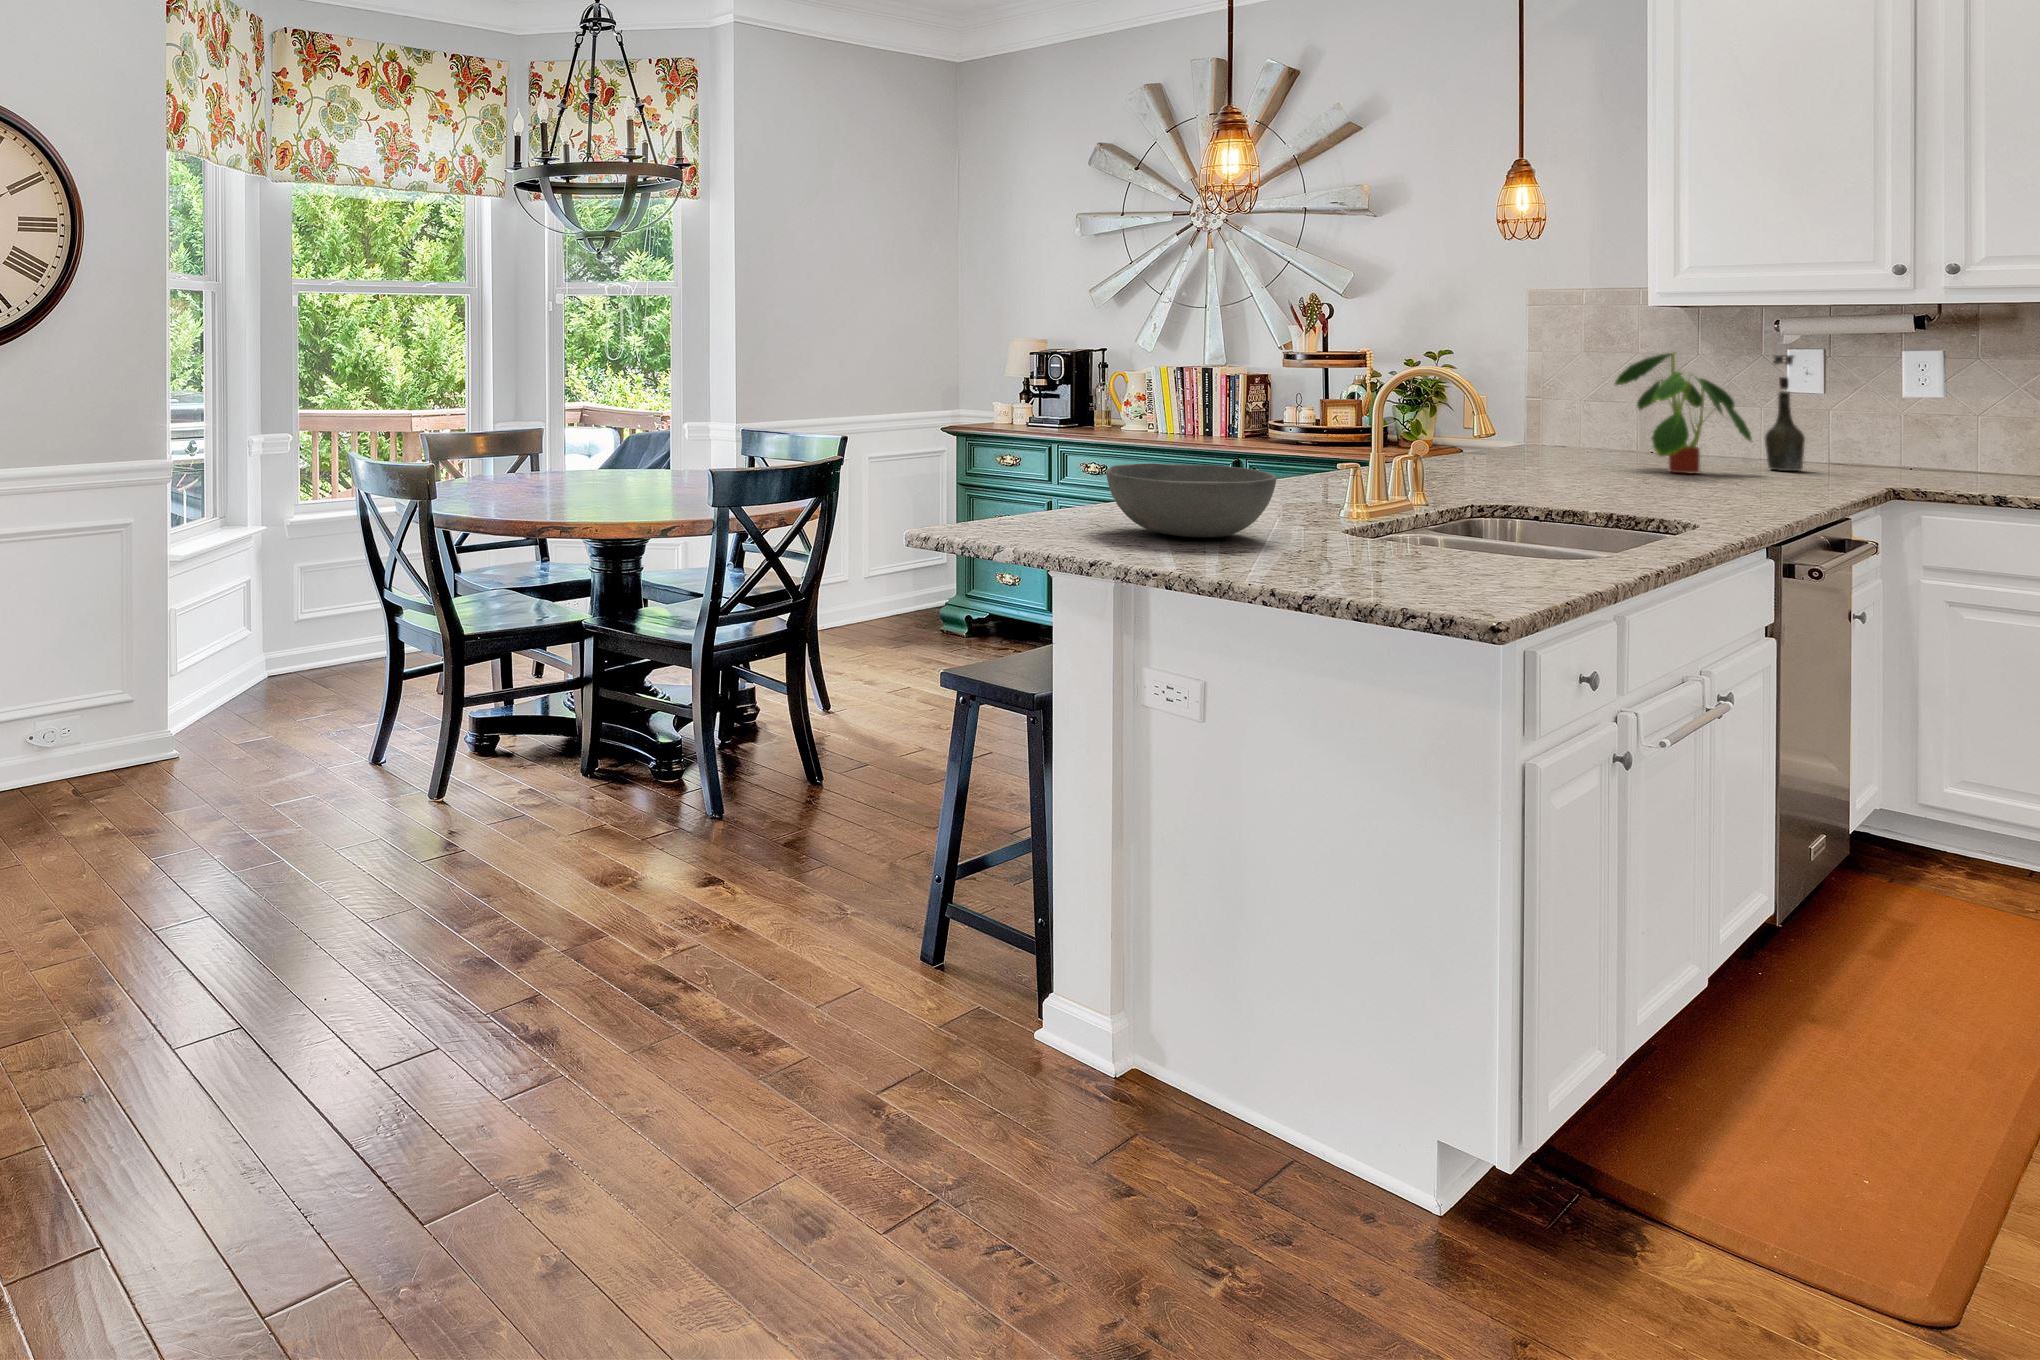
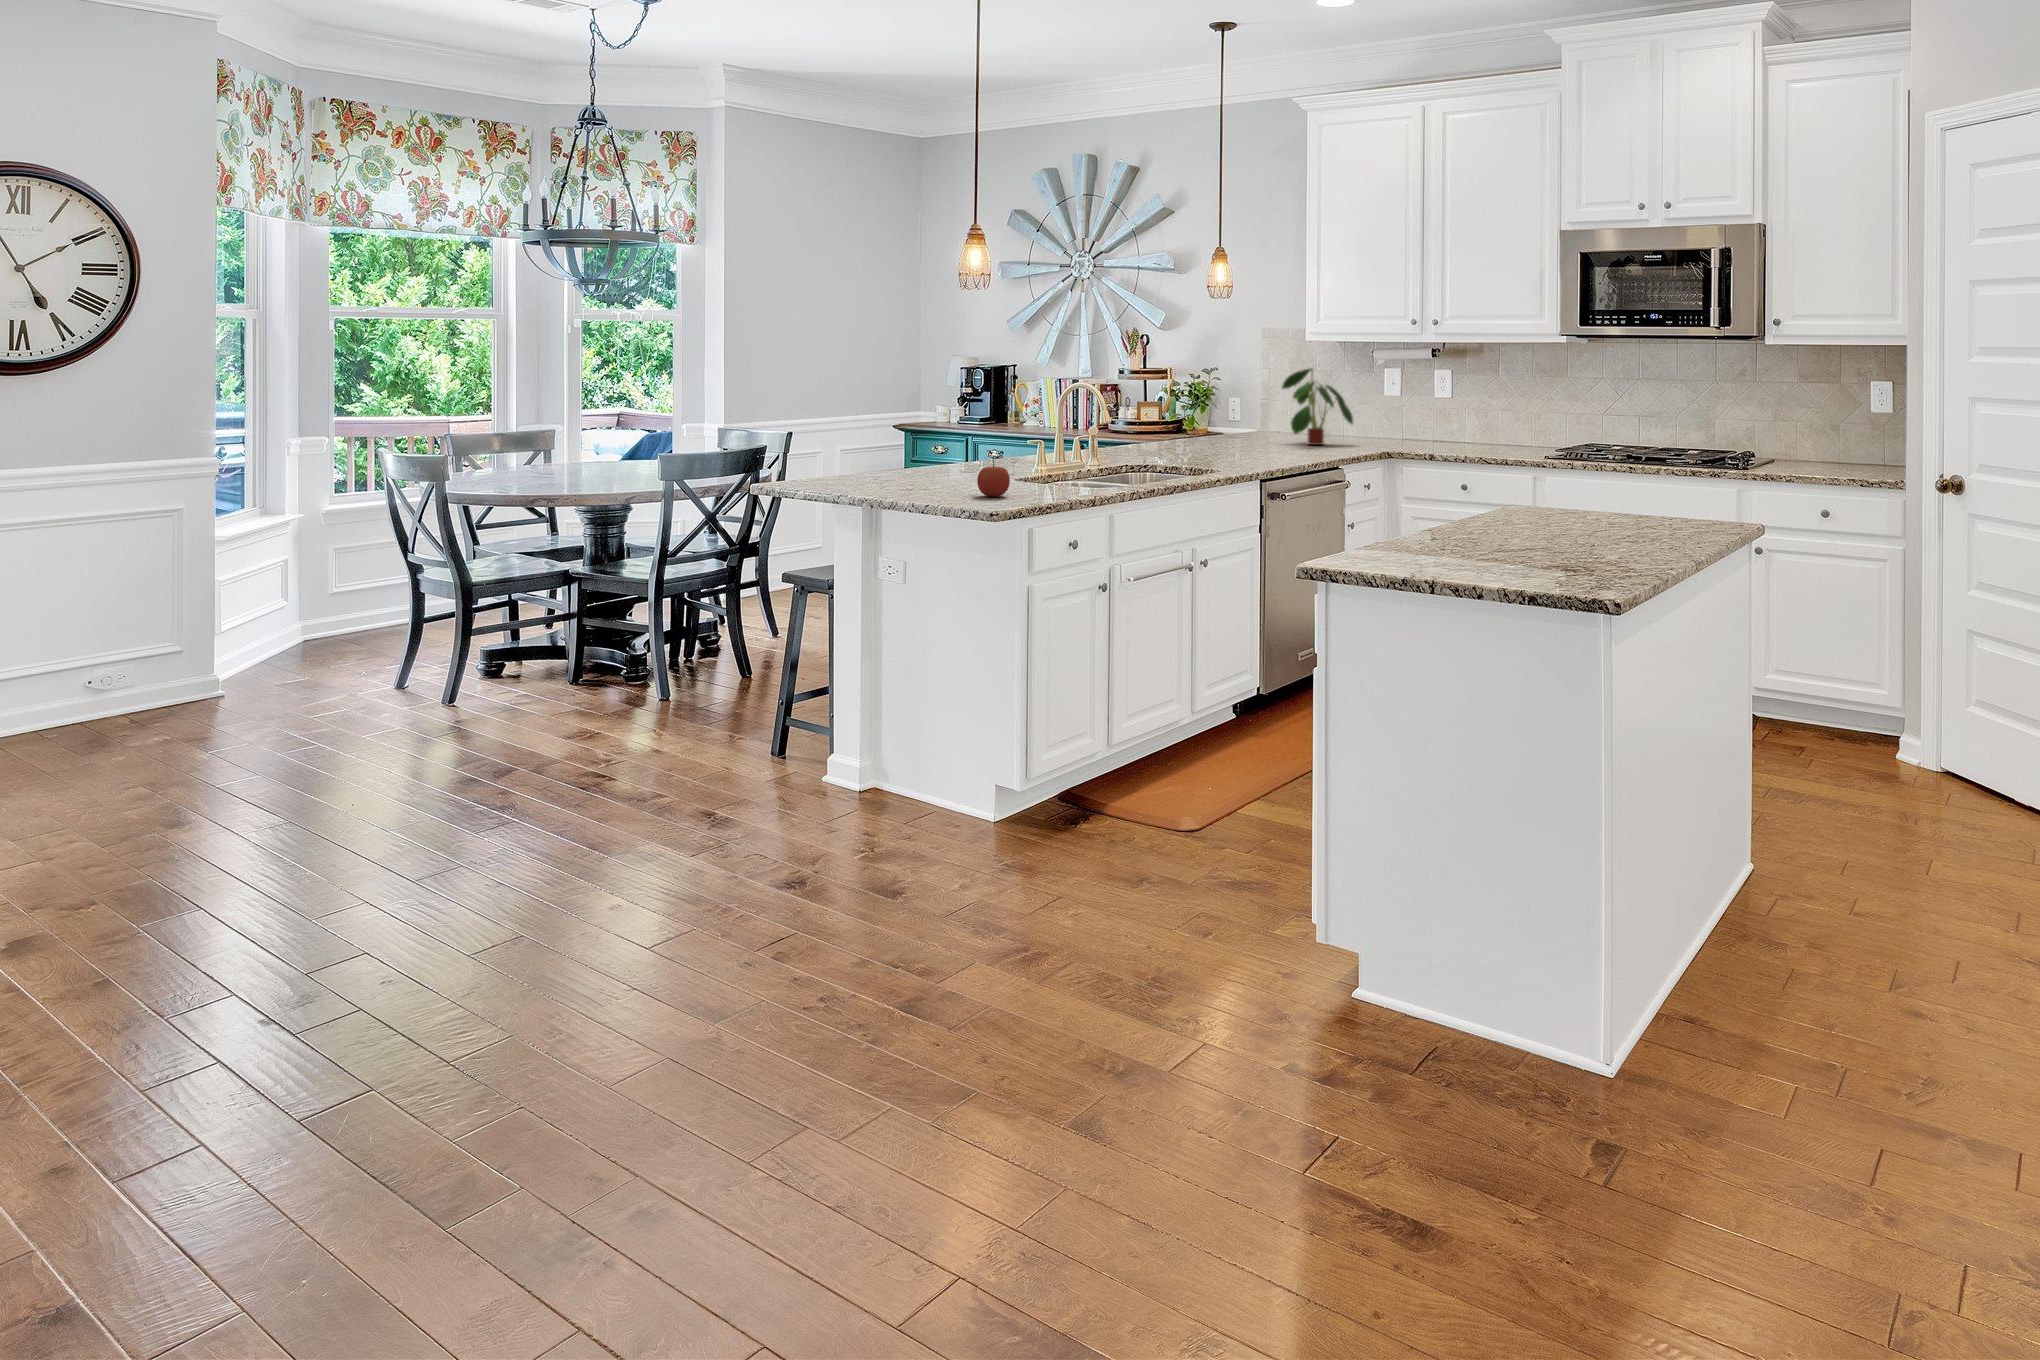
bottle: present [1764,355,1805,471] -> none [1370,369,1391,443]
bowl: present [1106,463,1276,537] -> none [878,441,976,483]
apple: none [1334,503,1399,572] -> present [977,458,1010,496]

